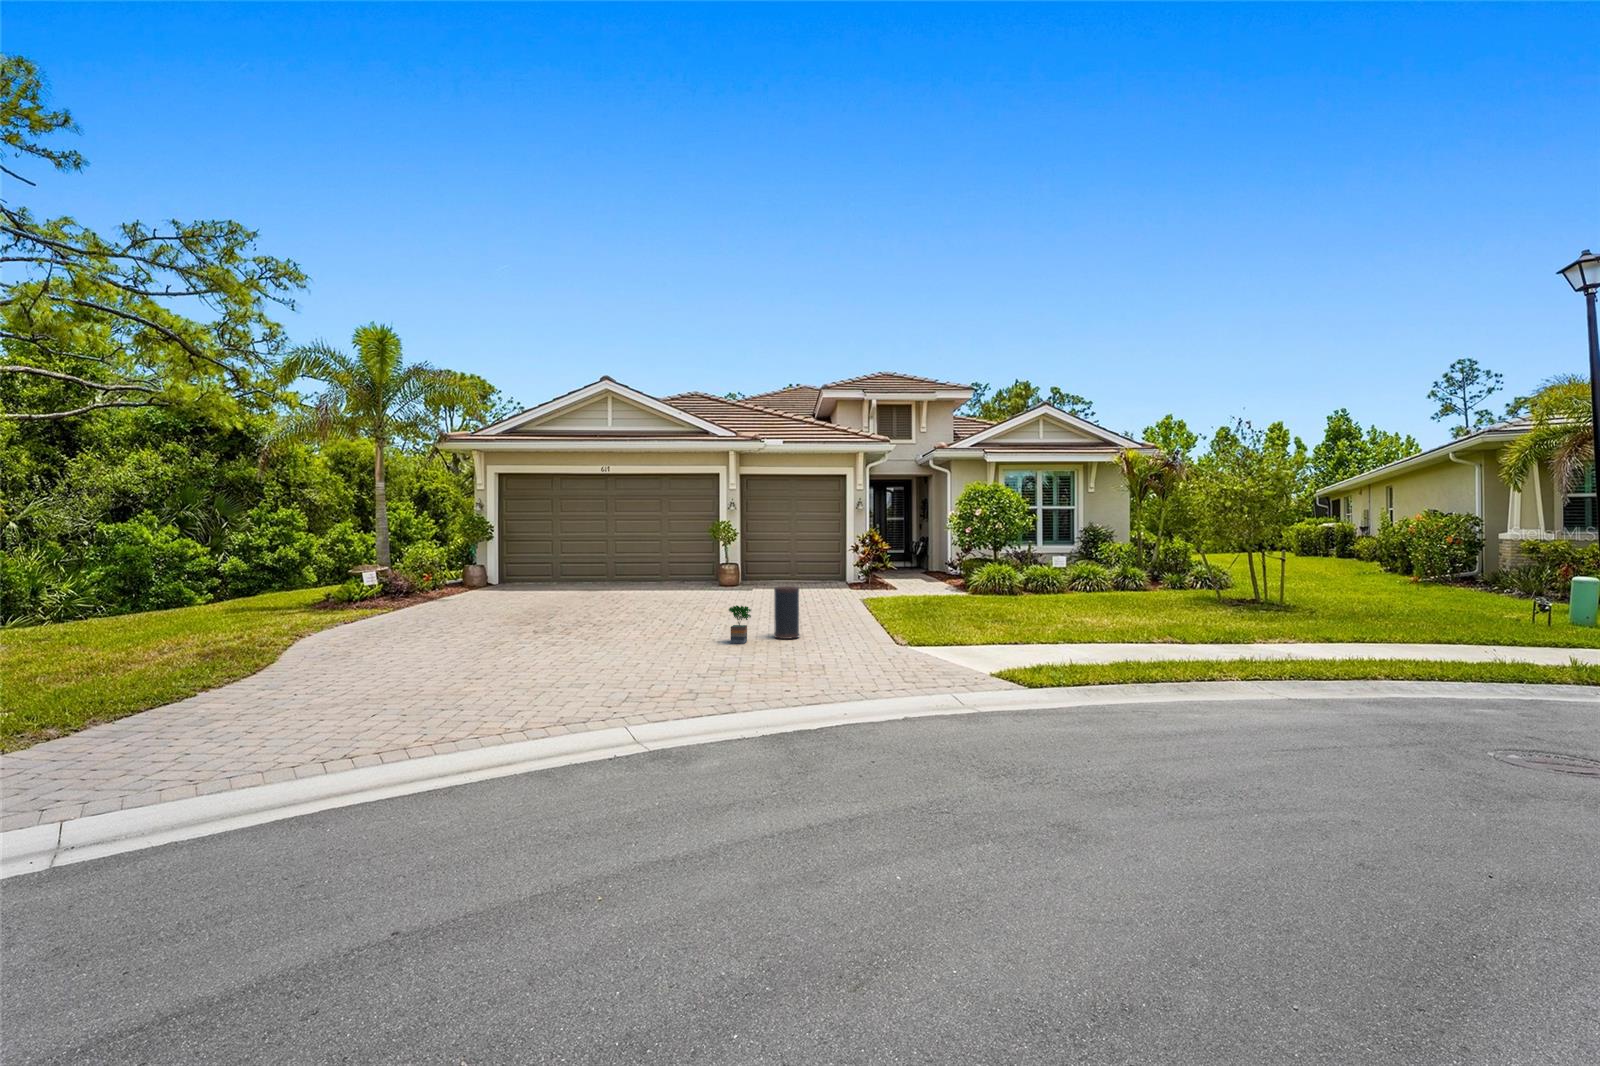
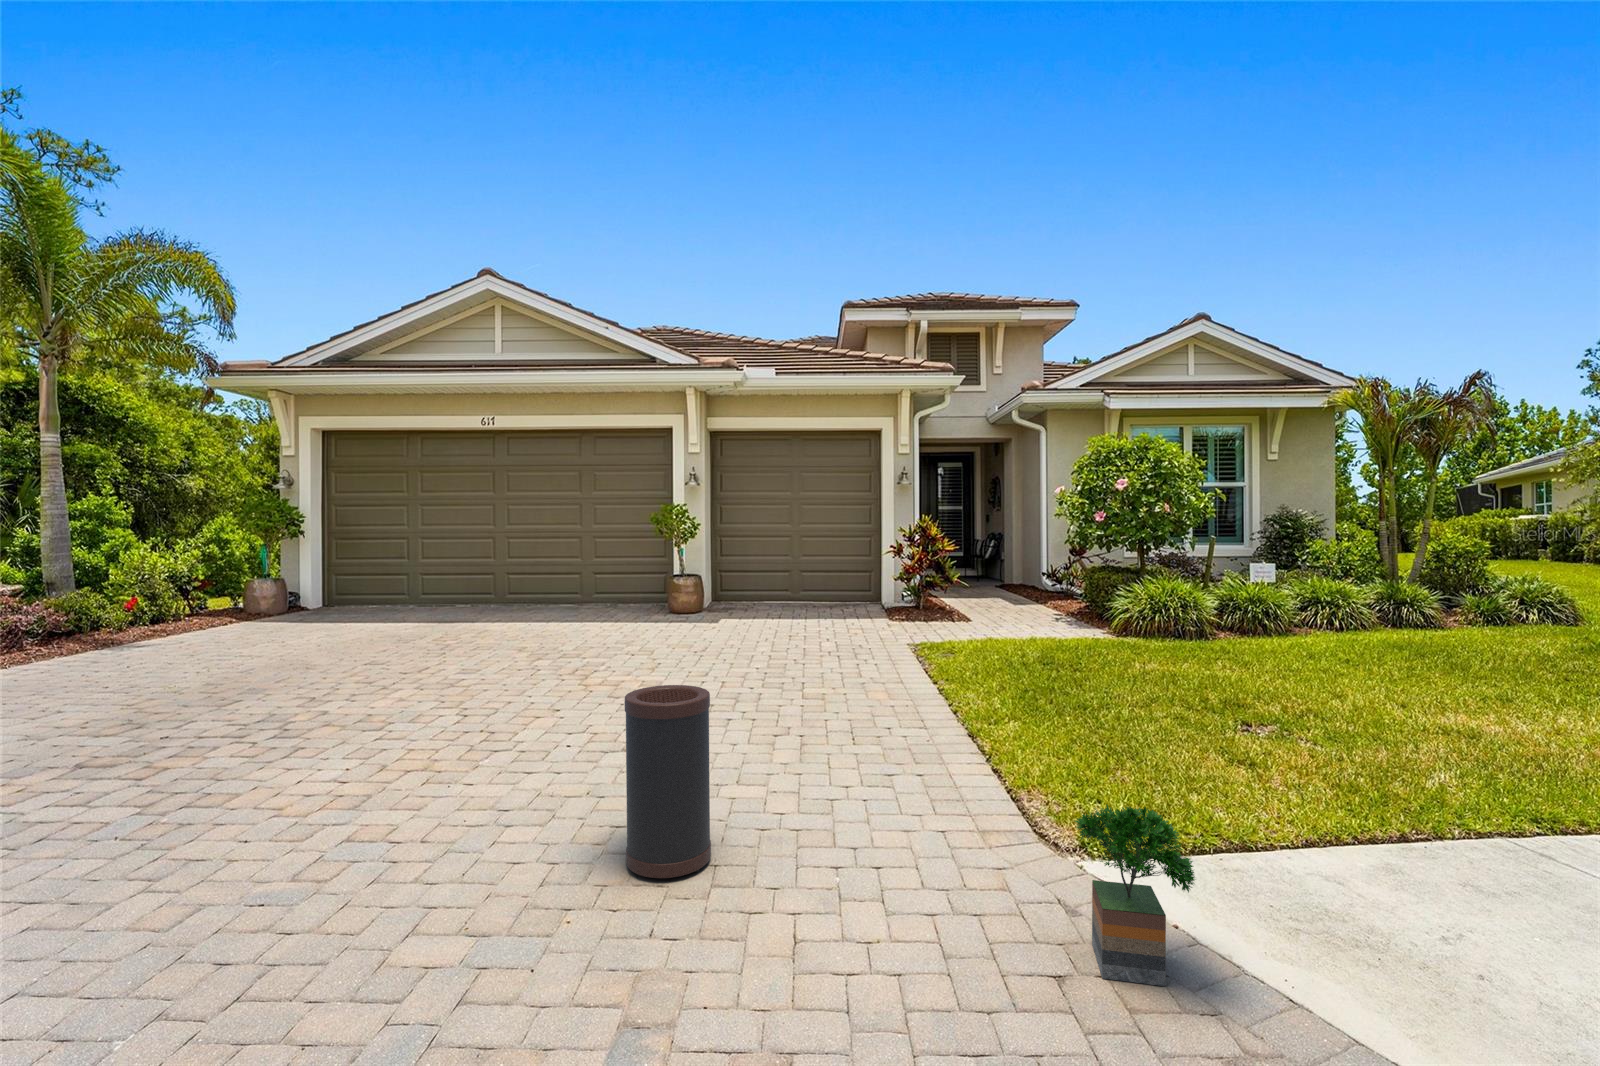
potted tree: present [729,605,751,644] -> present [1075,805,1195,986]

